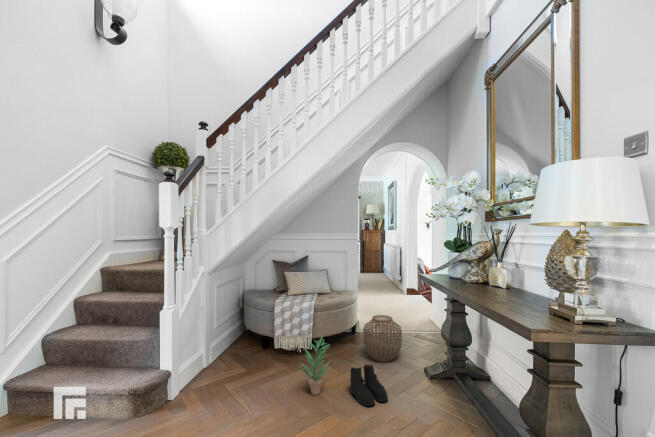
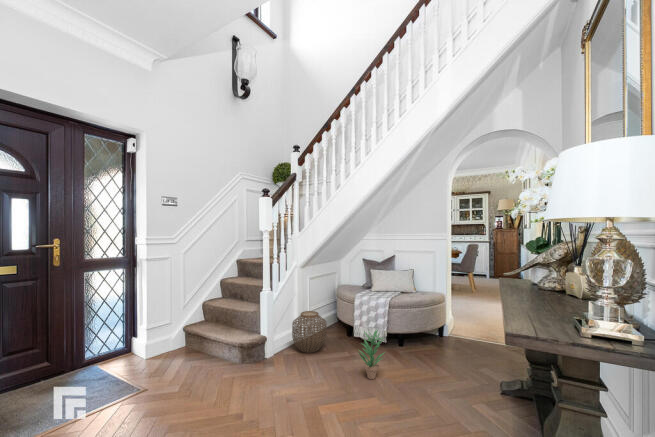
woven basket: present [363,315,402,362] -> present [292,311,327,353]
boots: present [350,364,388,406] -> none [401,362,434,399]

